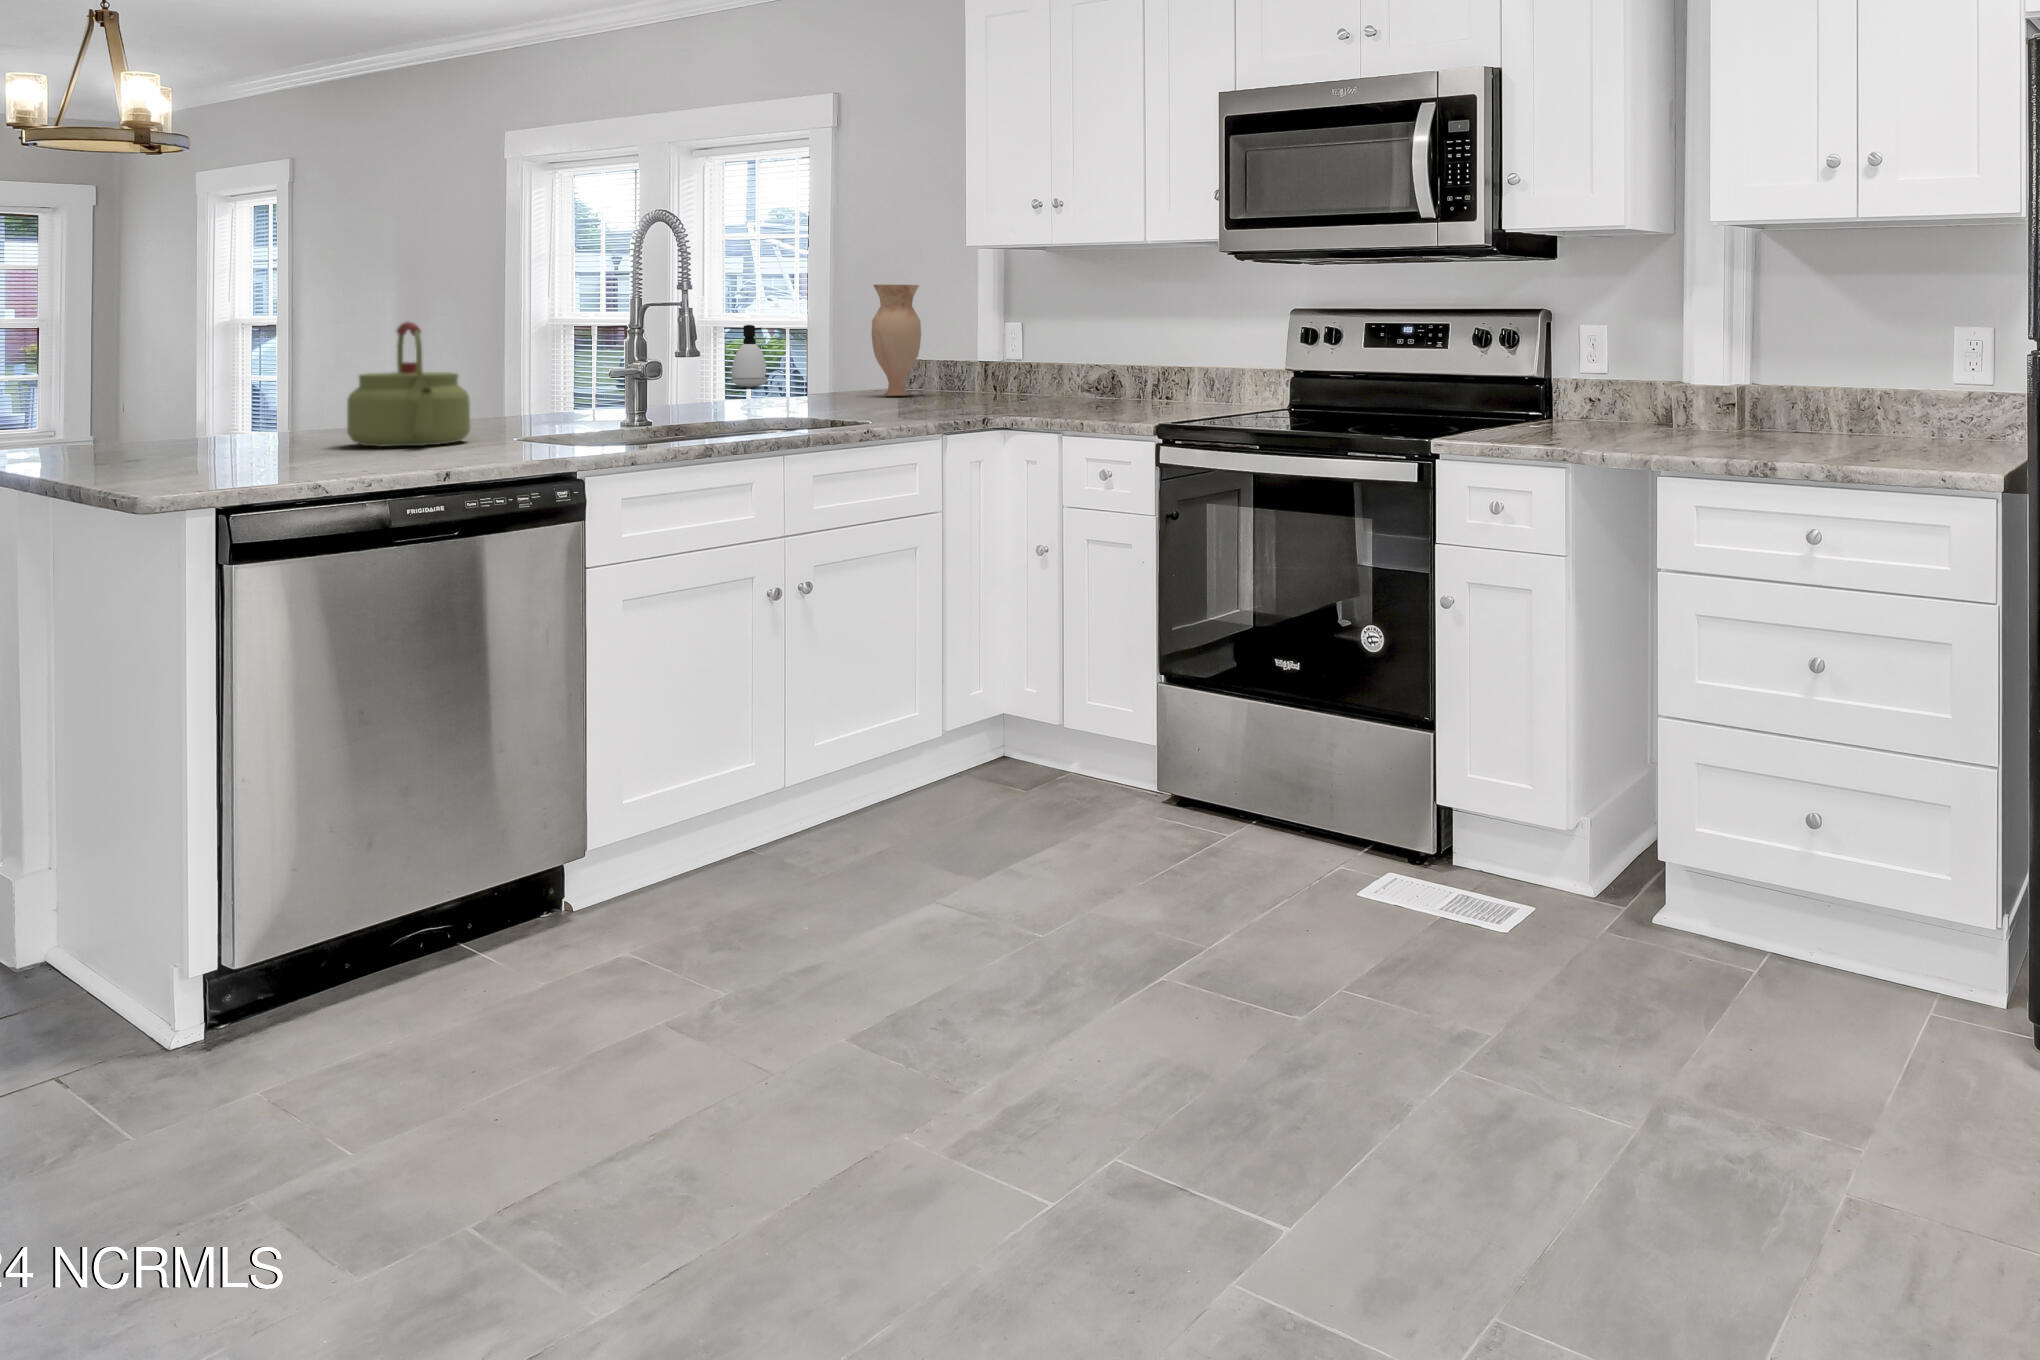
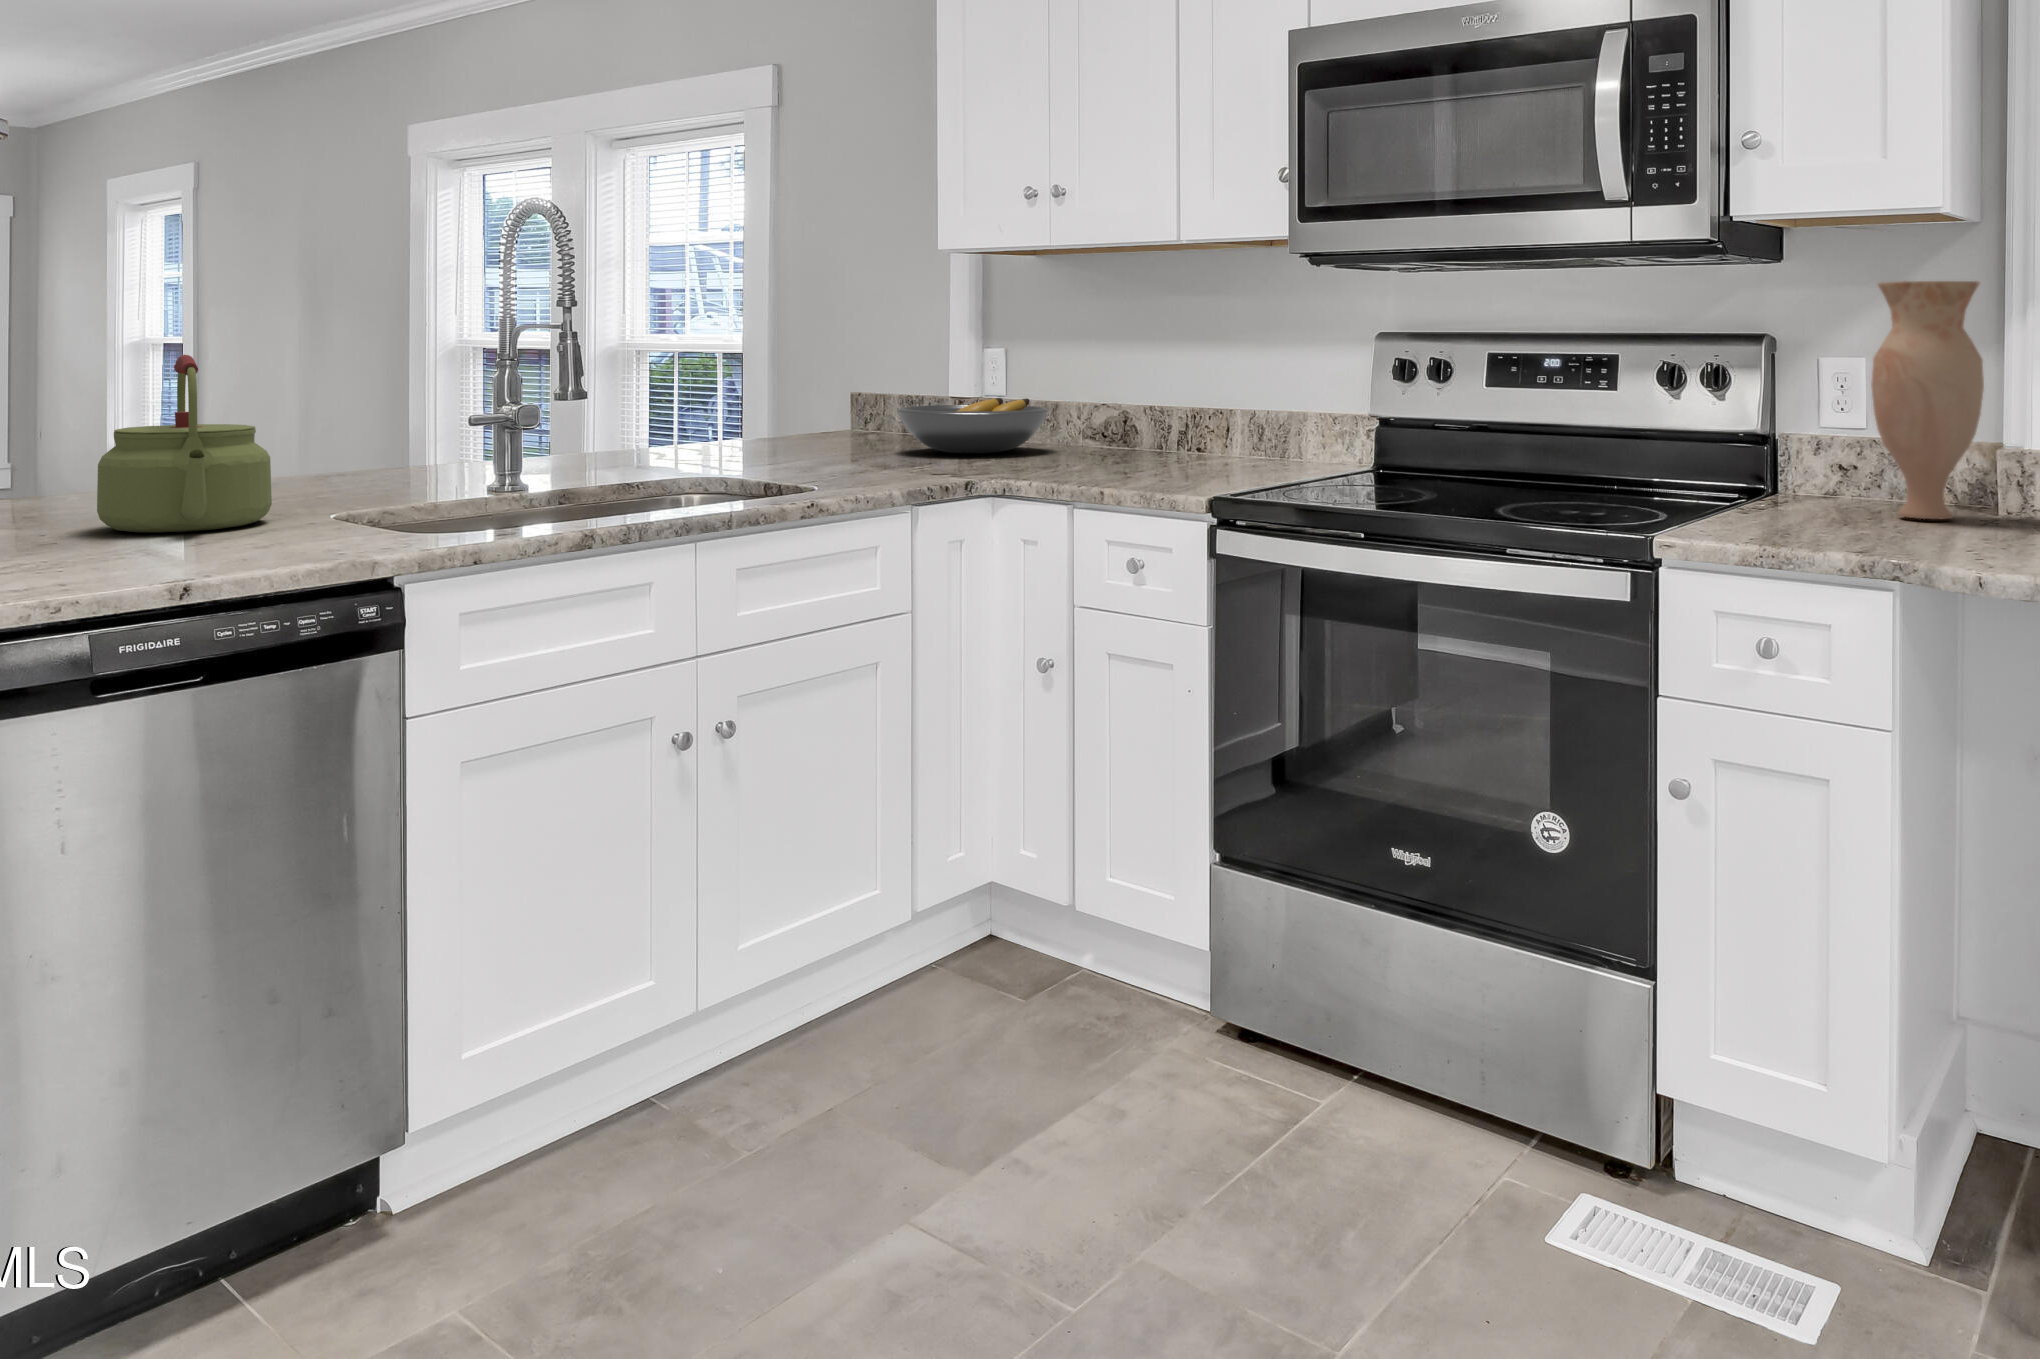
vase: present [871,284,921,396] -> present [1871,281,1984,519]
soap dispenser: present [731,325,768,388] -> none [659,351,701,426]
fruit bowl: none [932,360,1053,402] -> present [897,398,1049,453]

